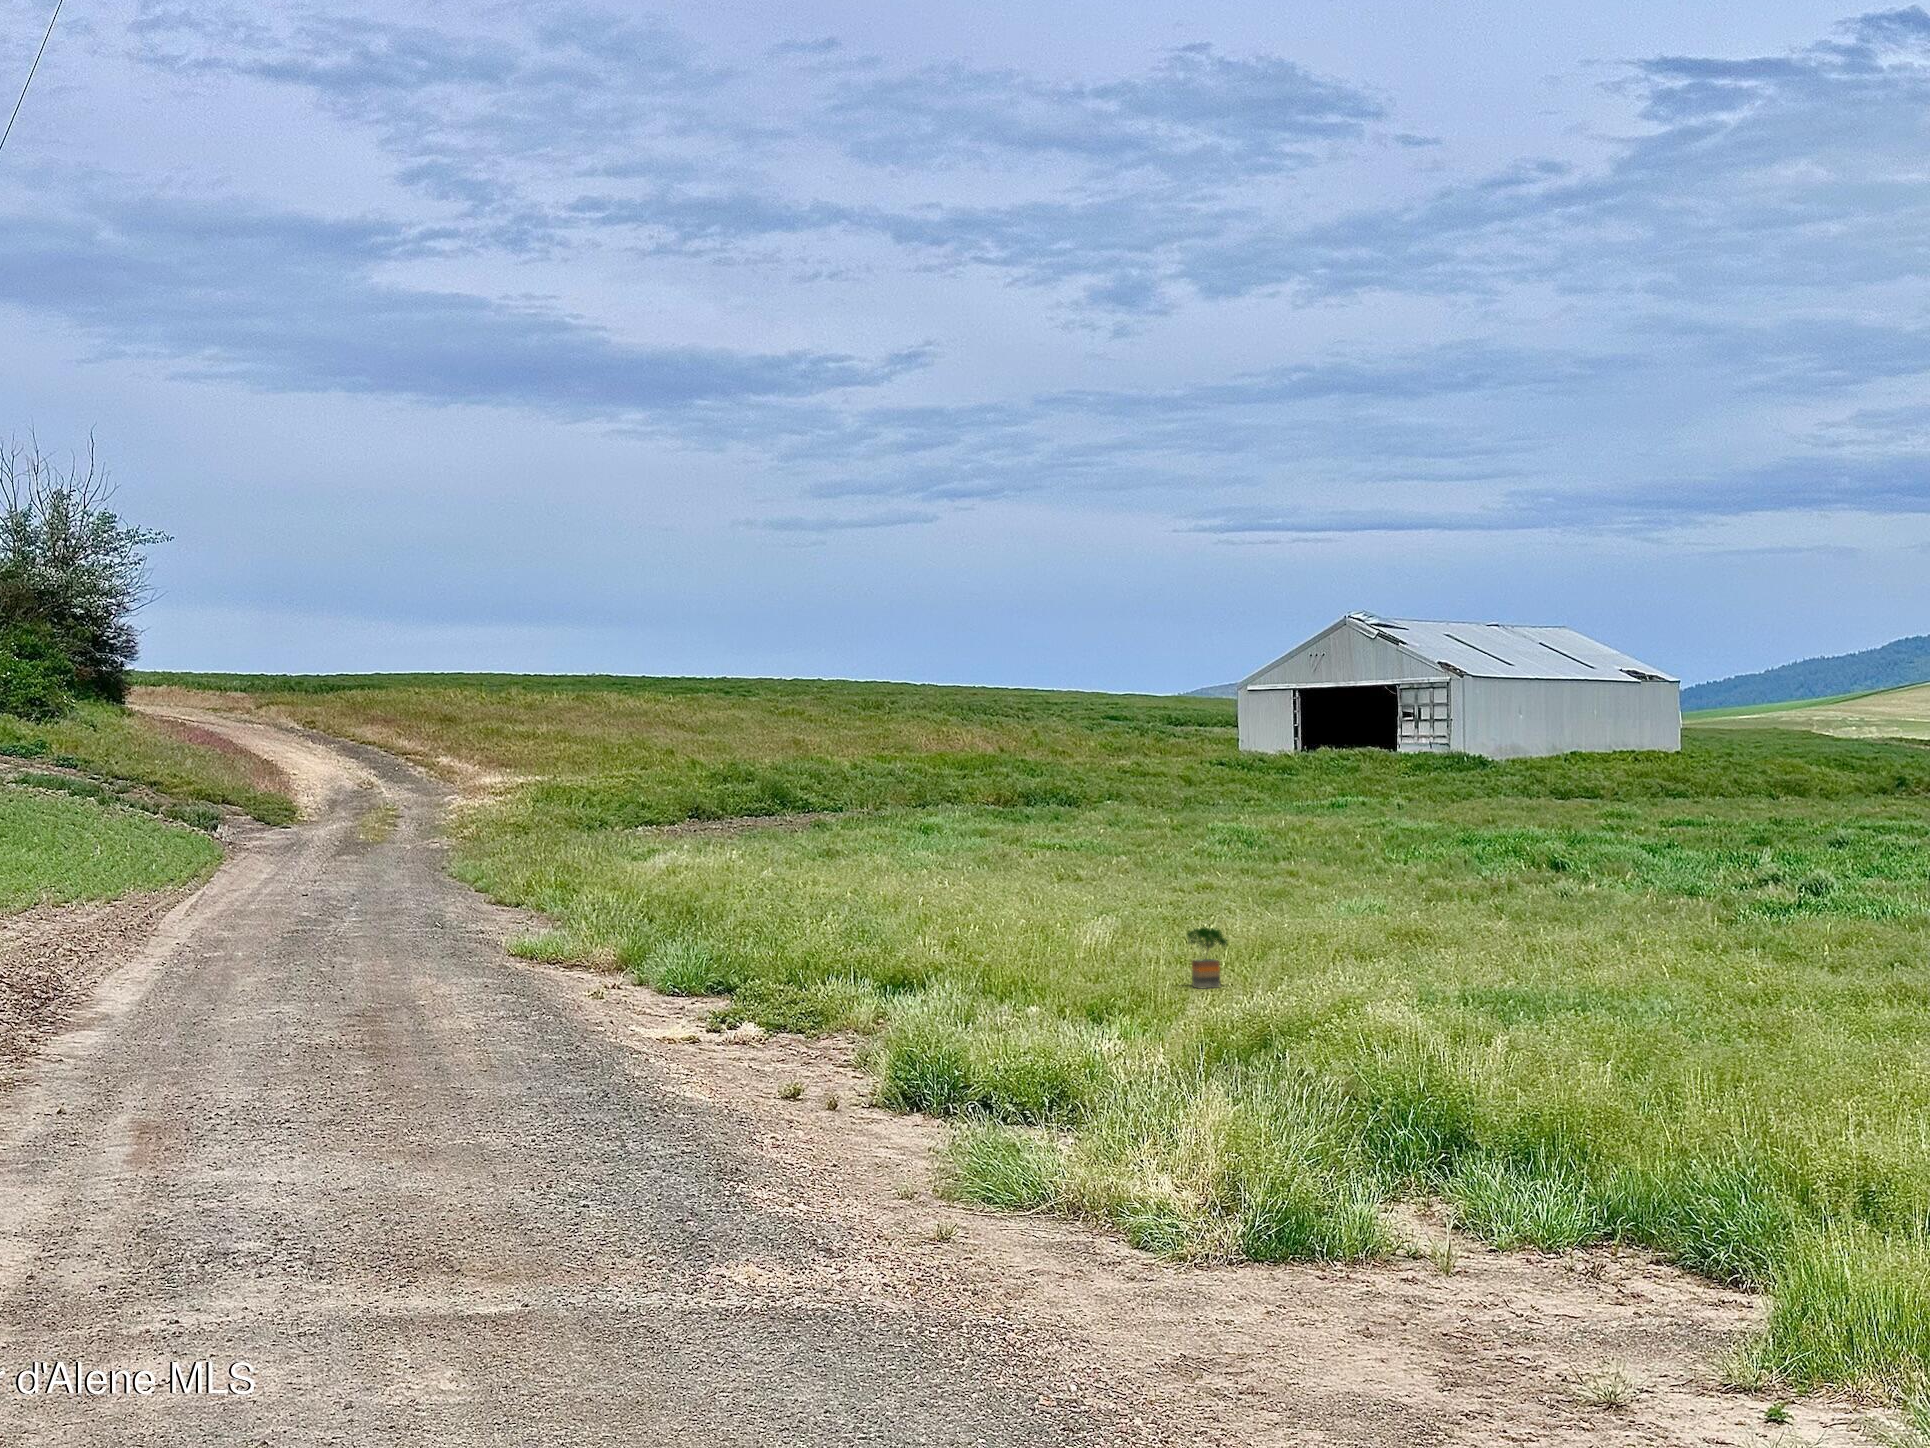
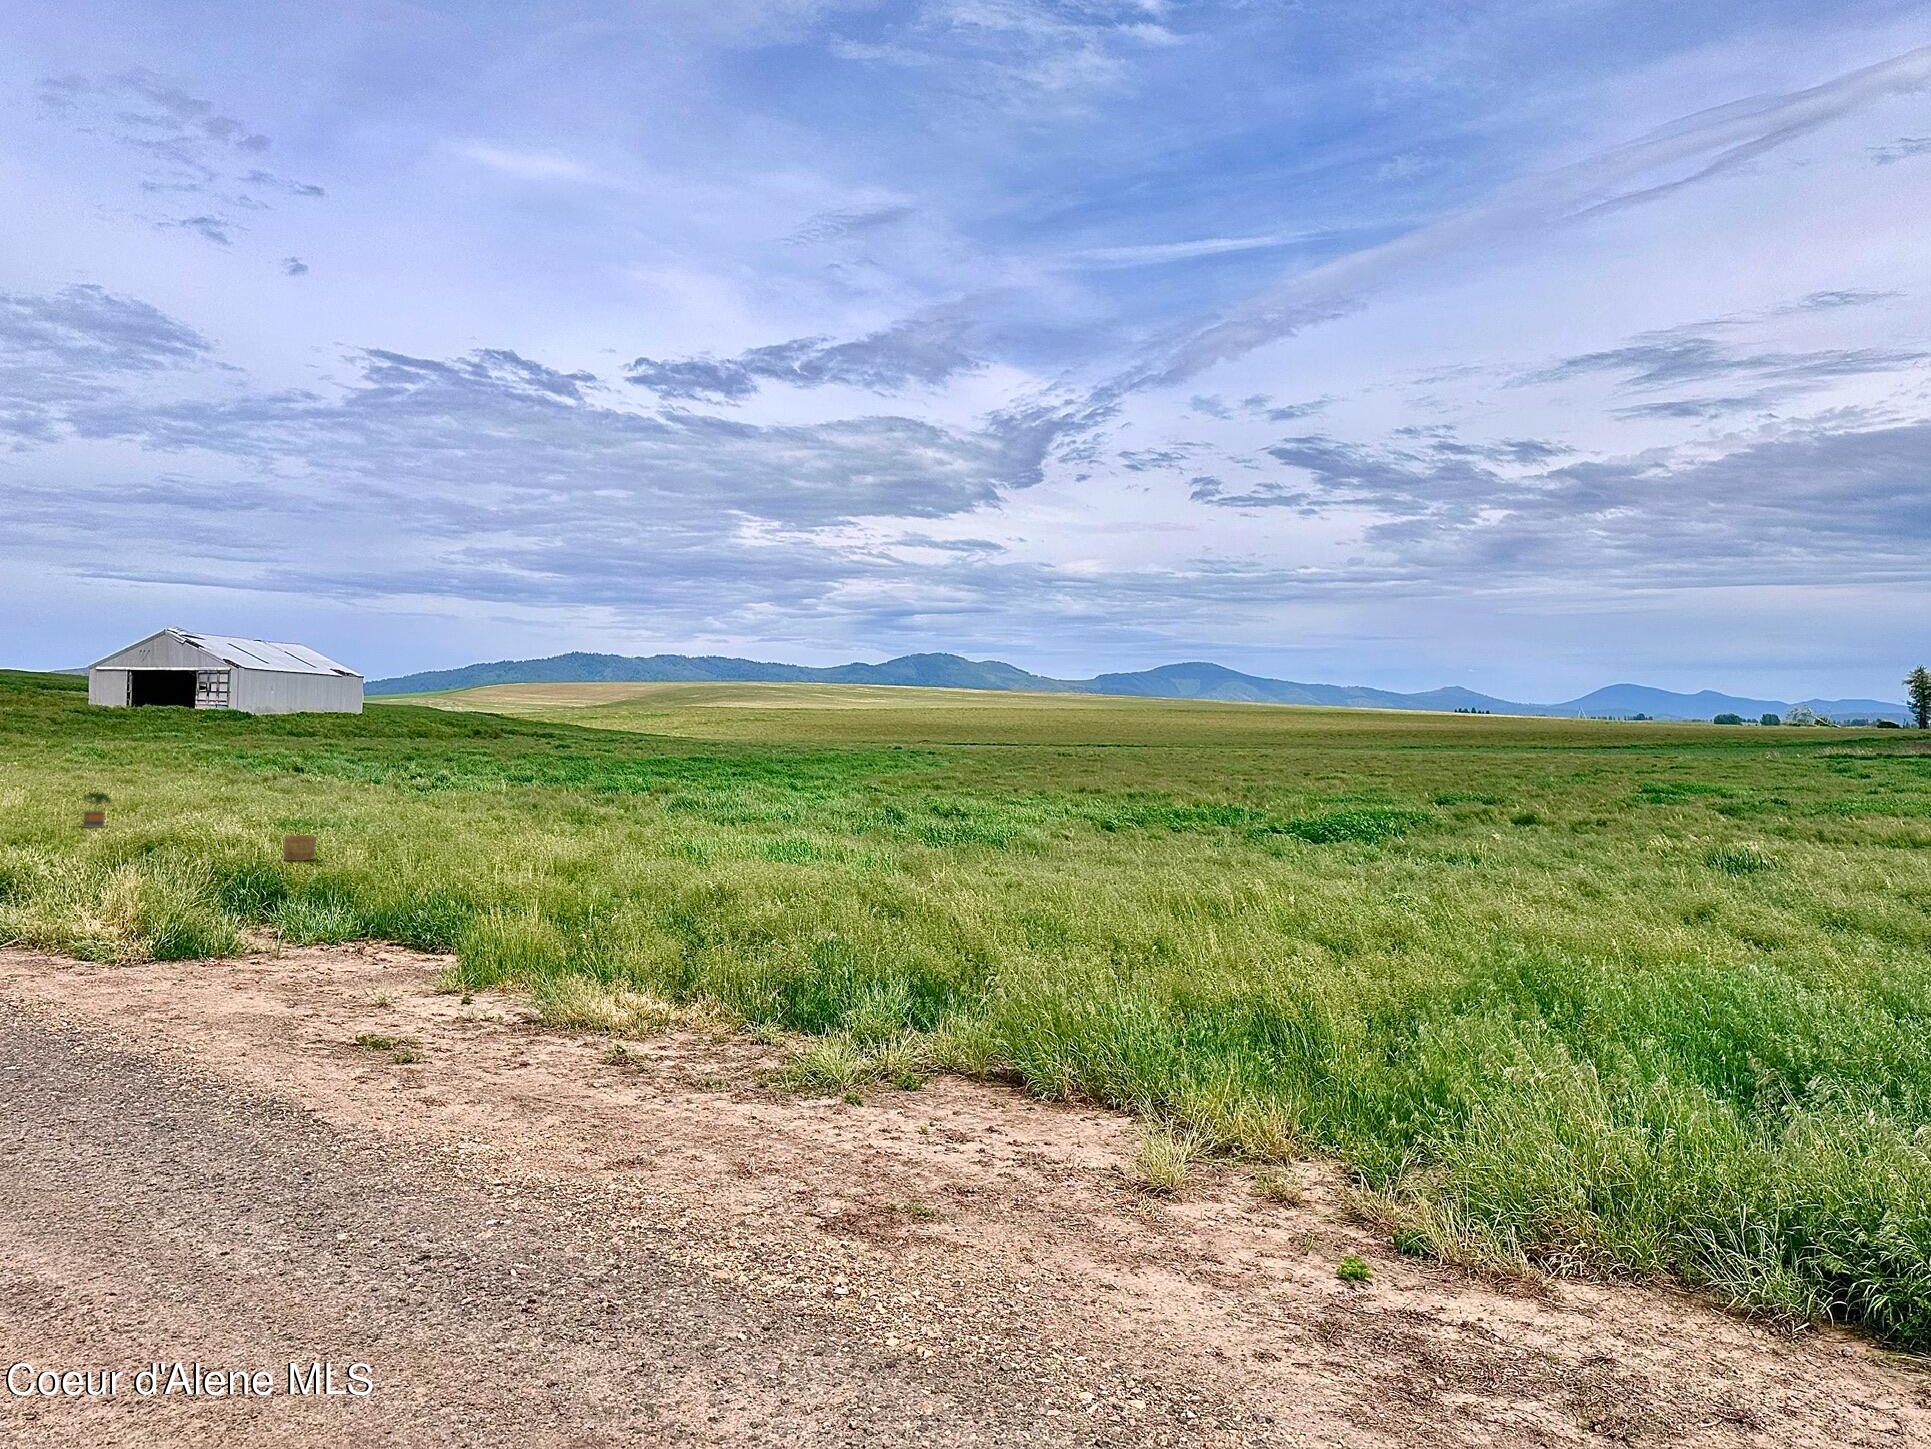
wooden bucket: none [1467,1014,1524,1064] -> present [283,835,316,861]

